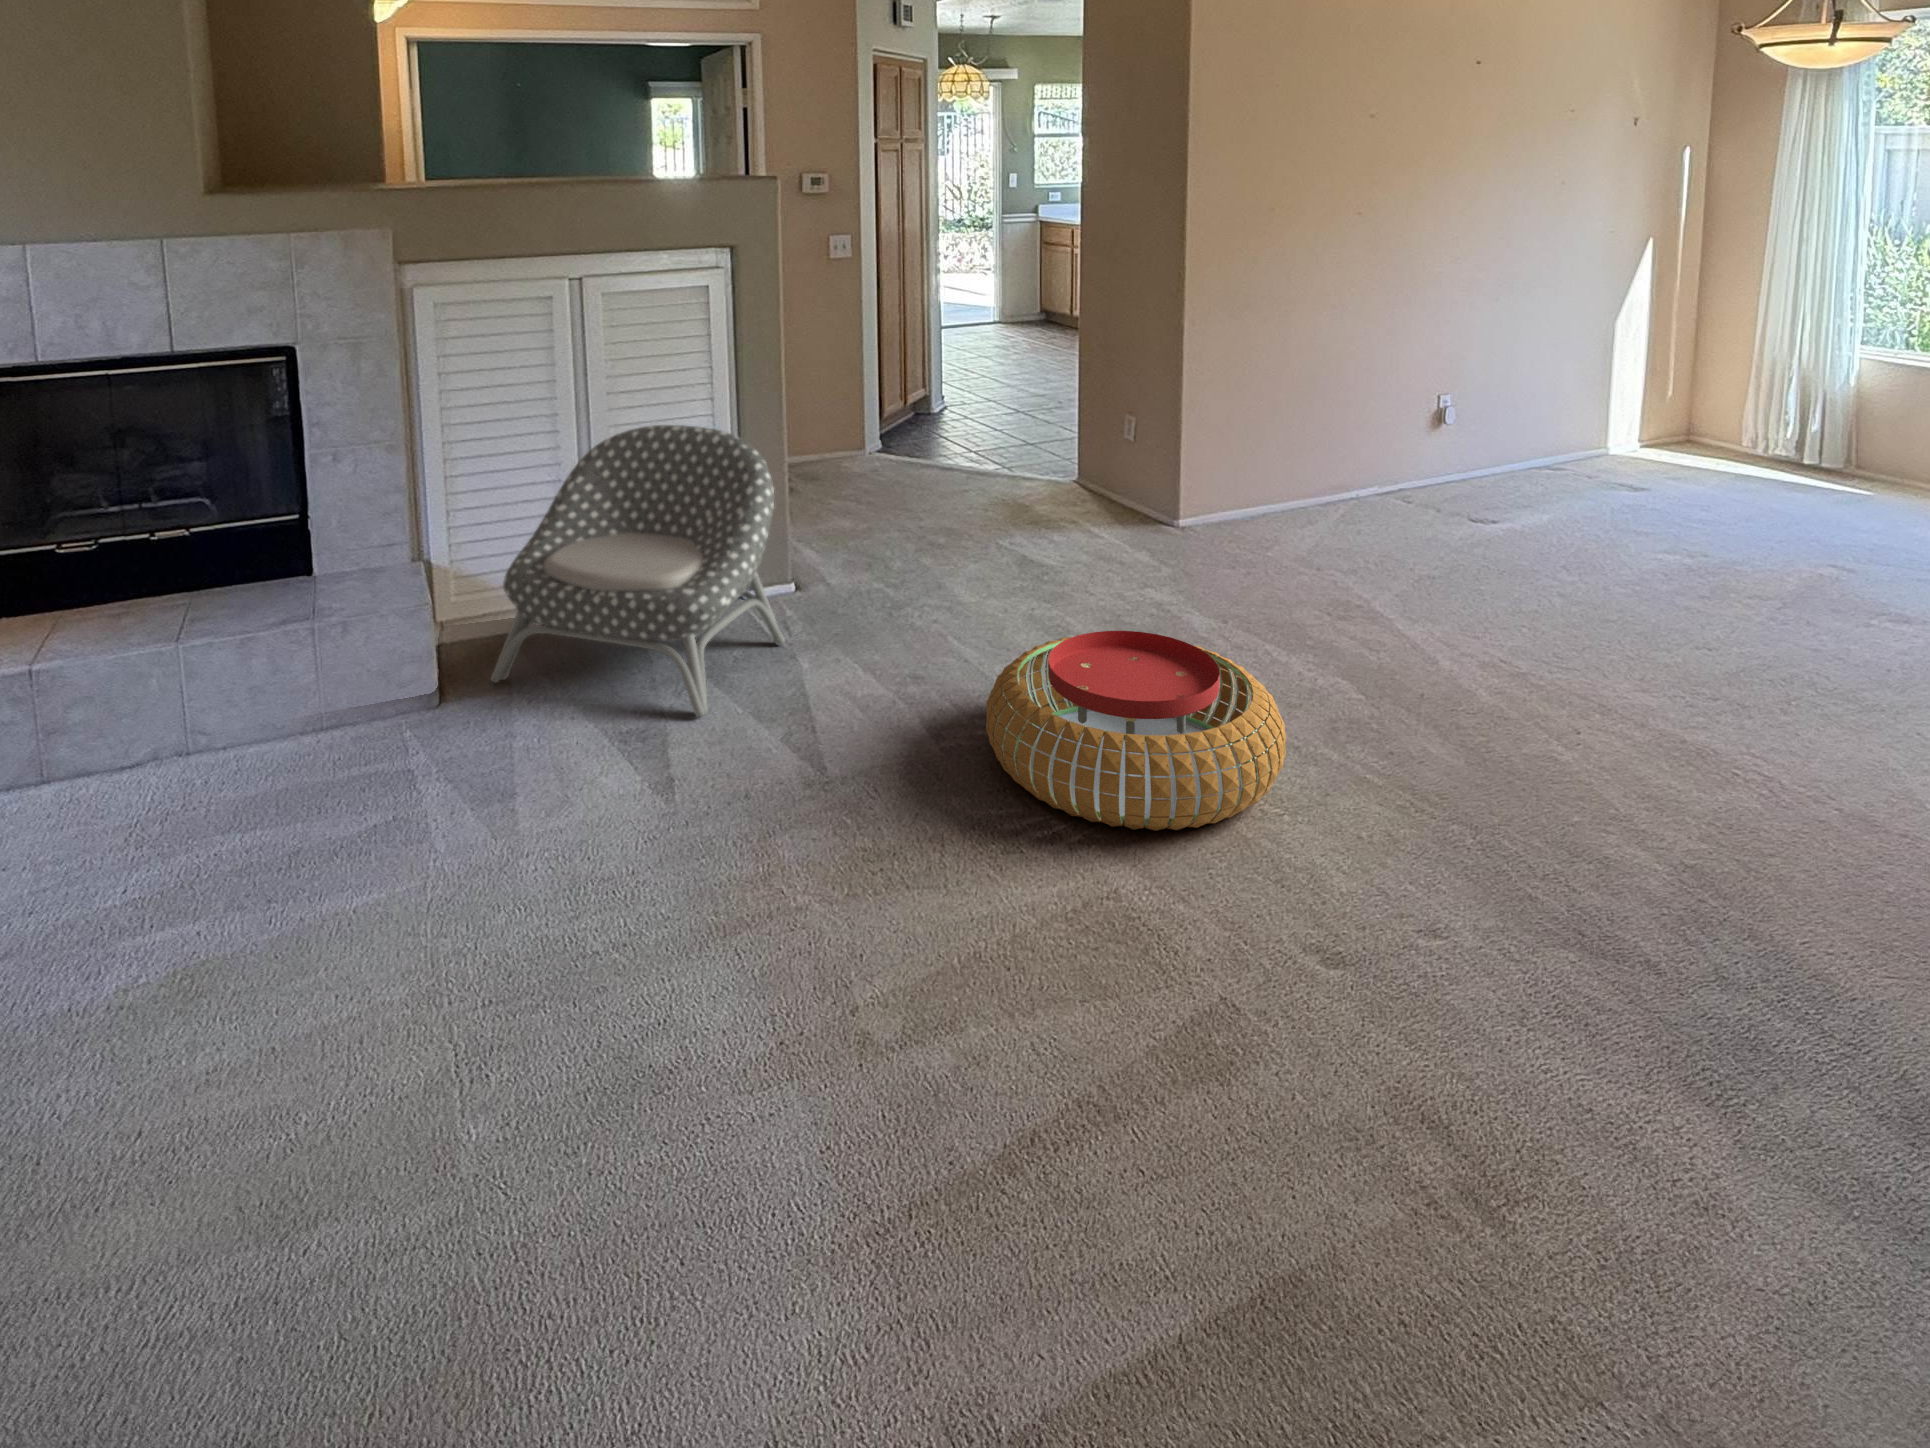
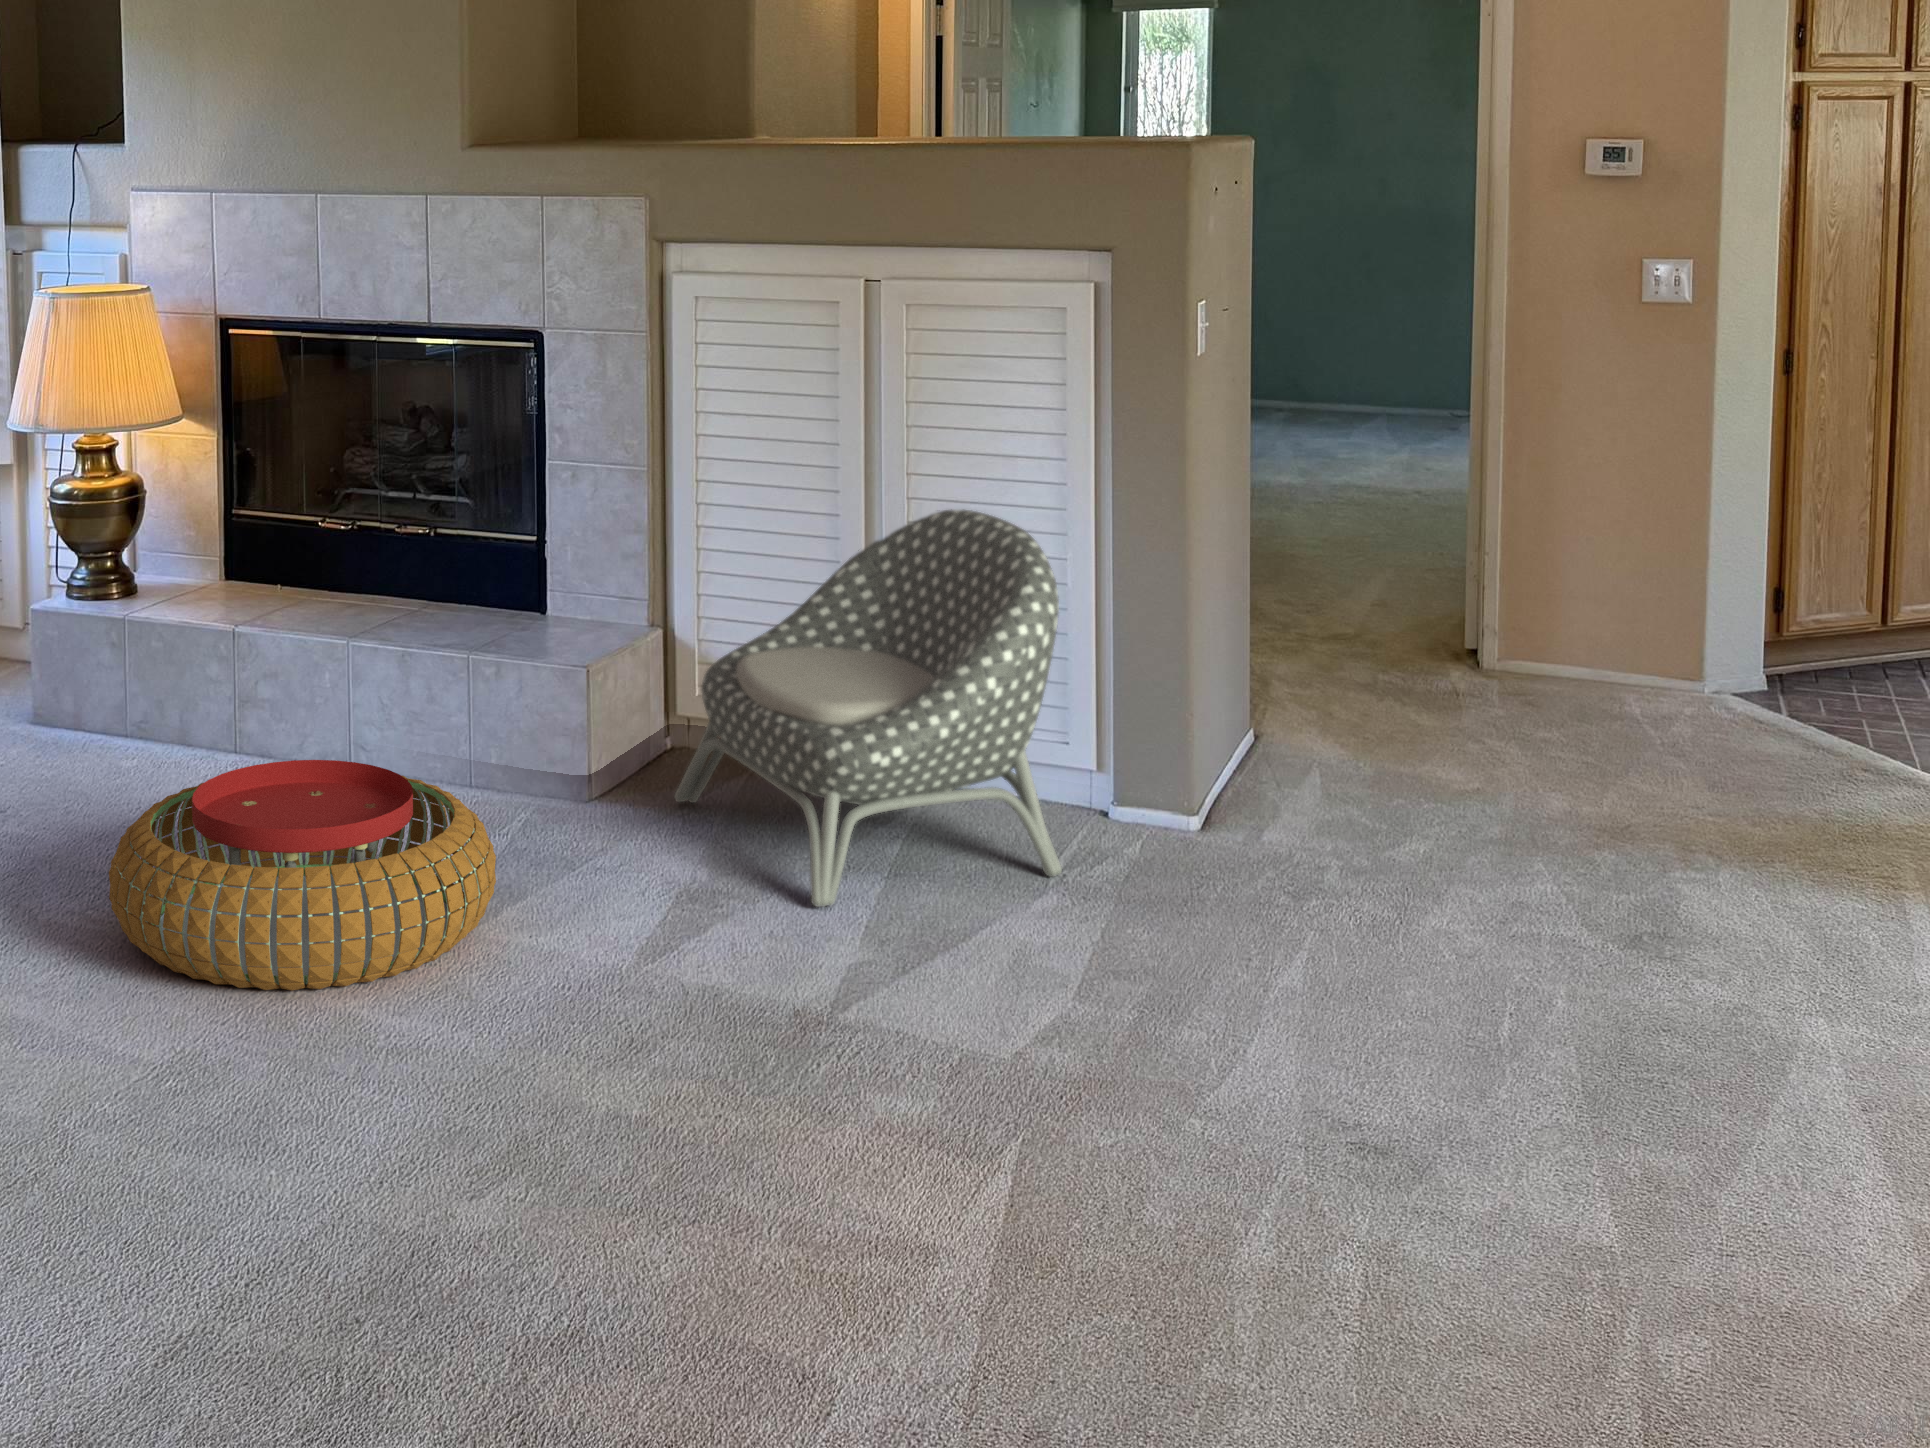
pouf: present [986,631,1286,831] -> present [109,760,496,990]

